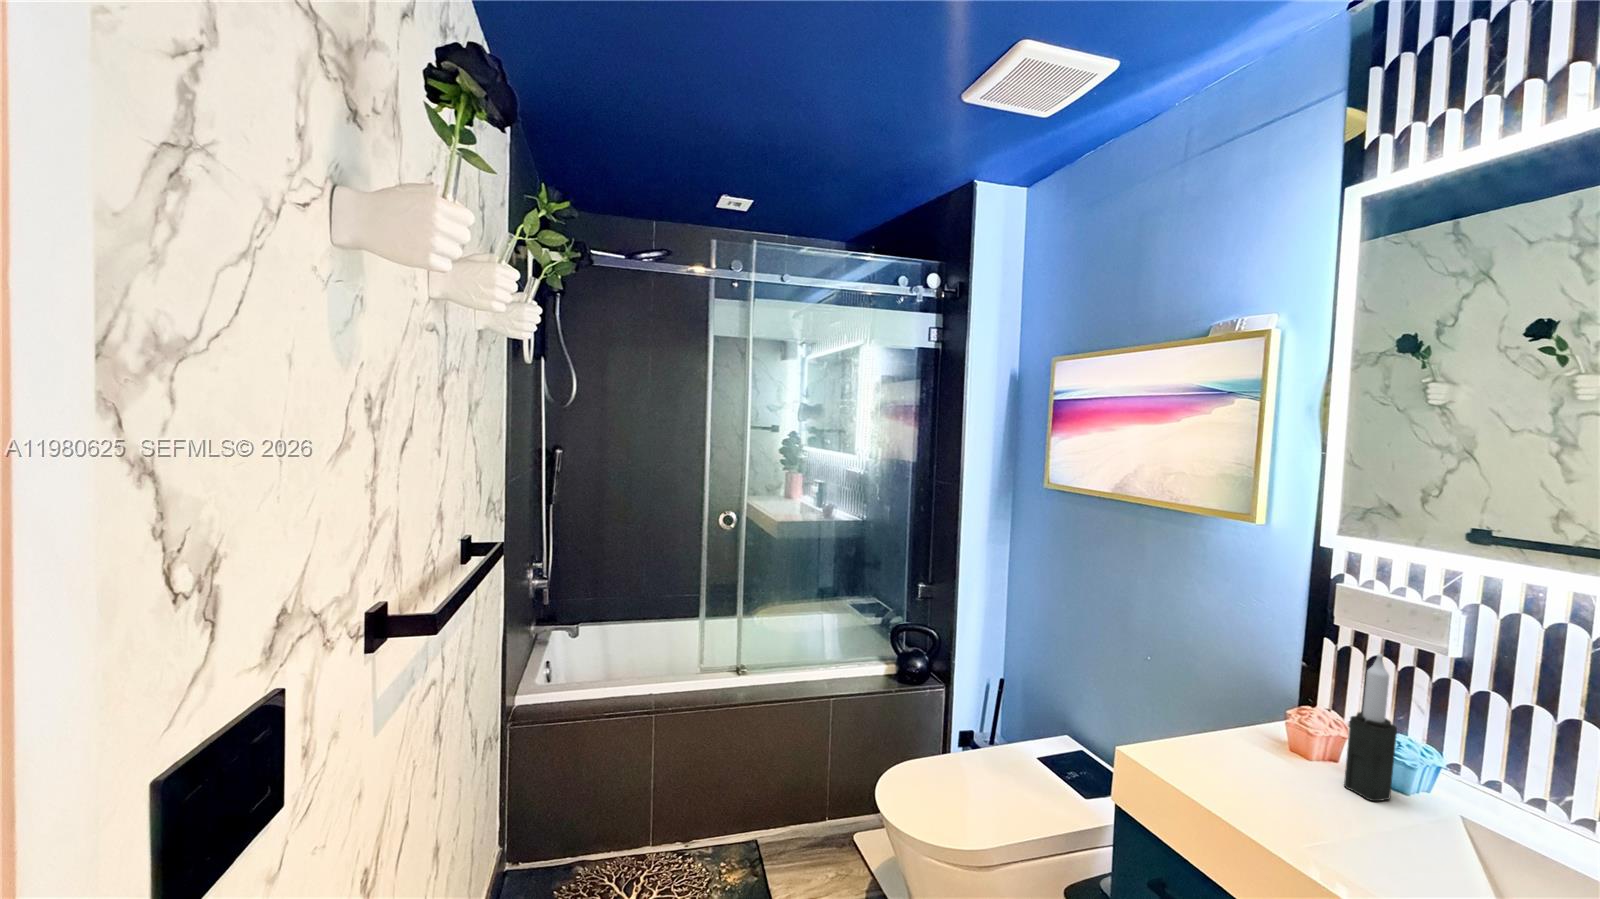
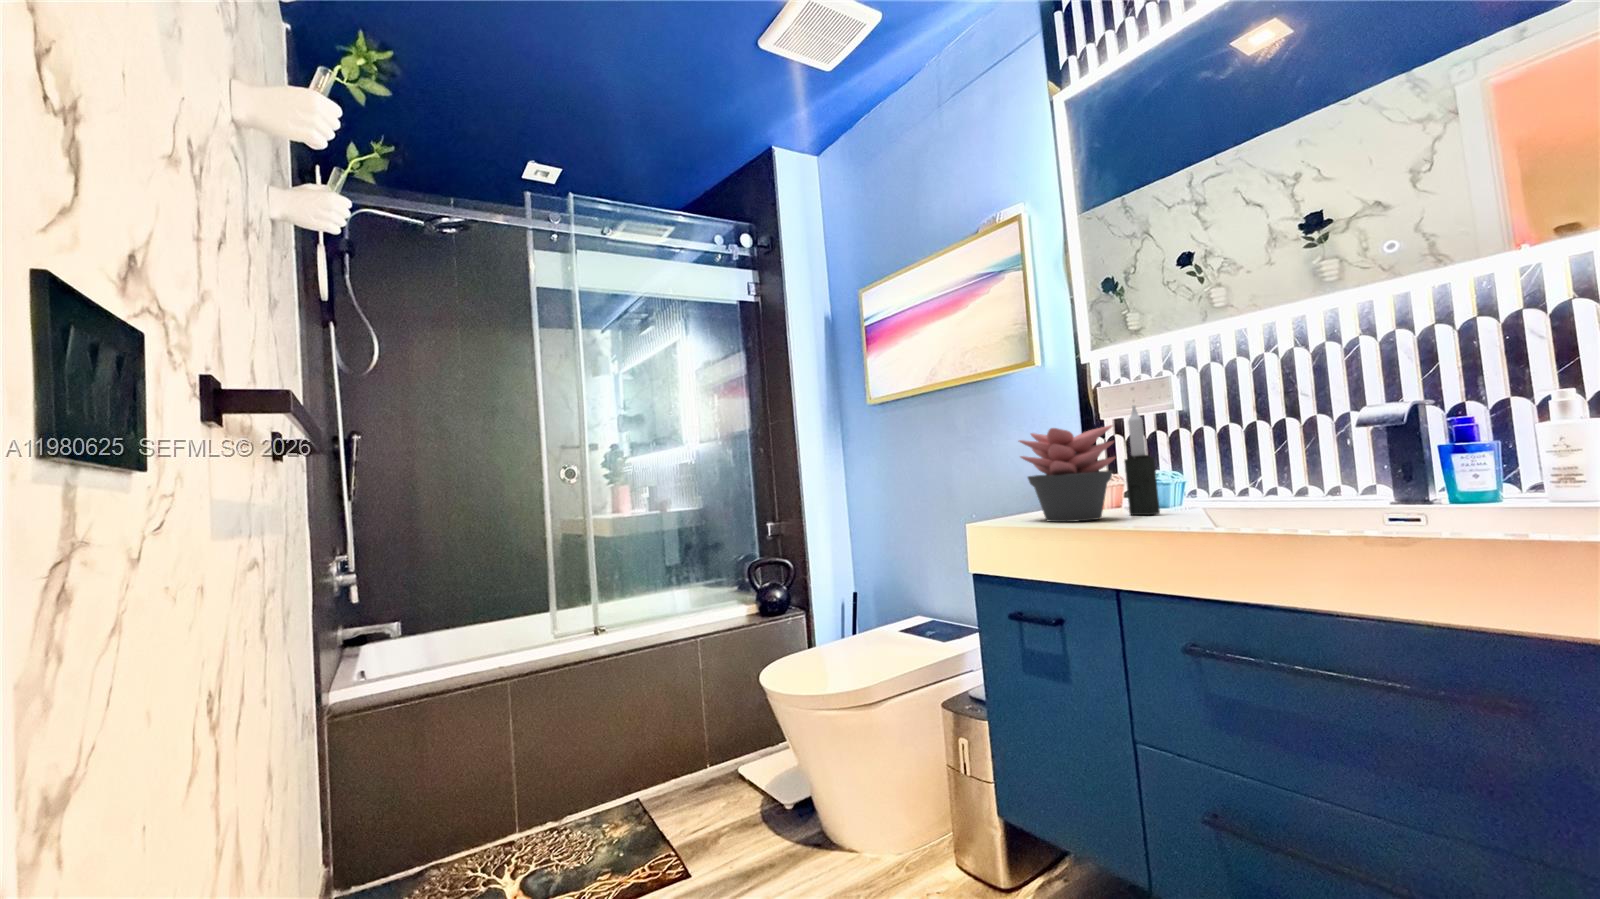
succulent plant: none [1197,654,1339,805] -> present [1019,425,1115,522]

